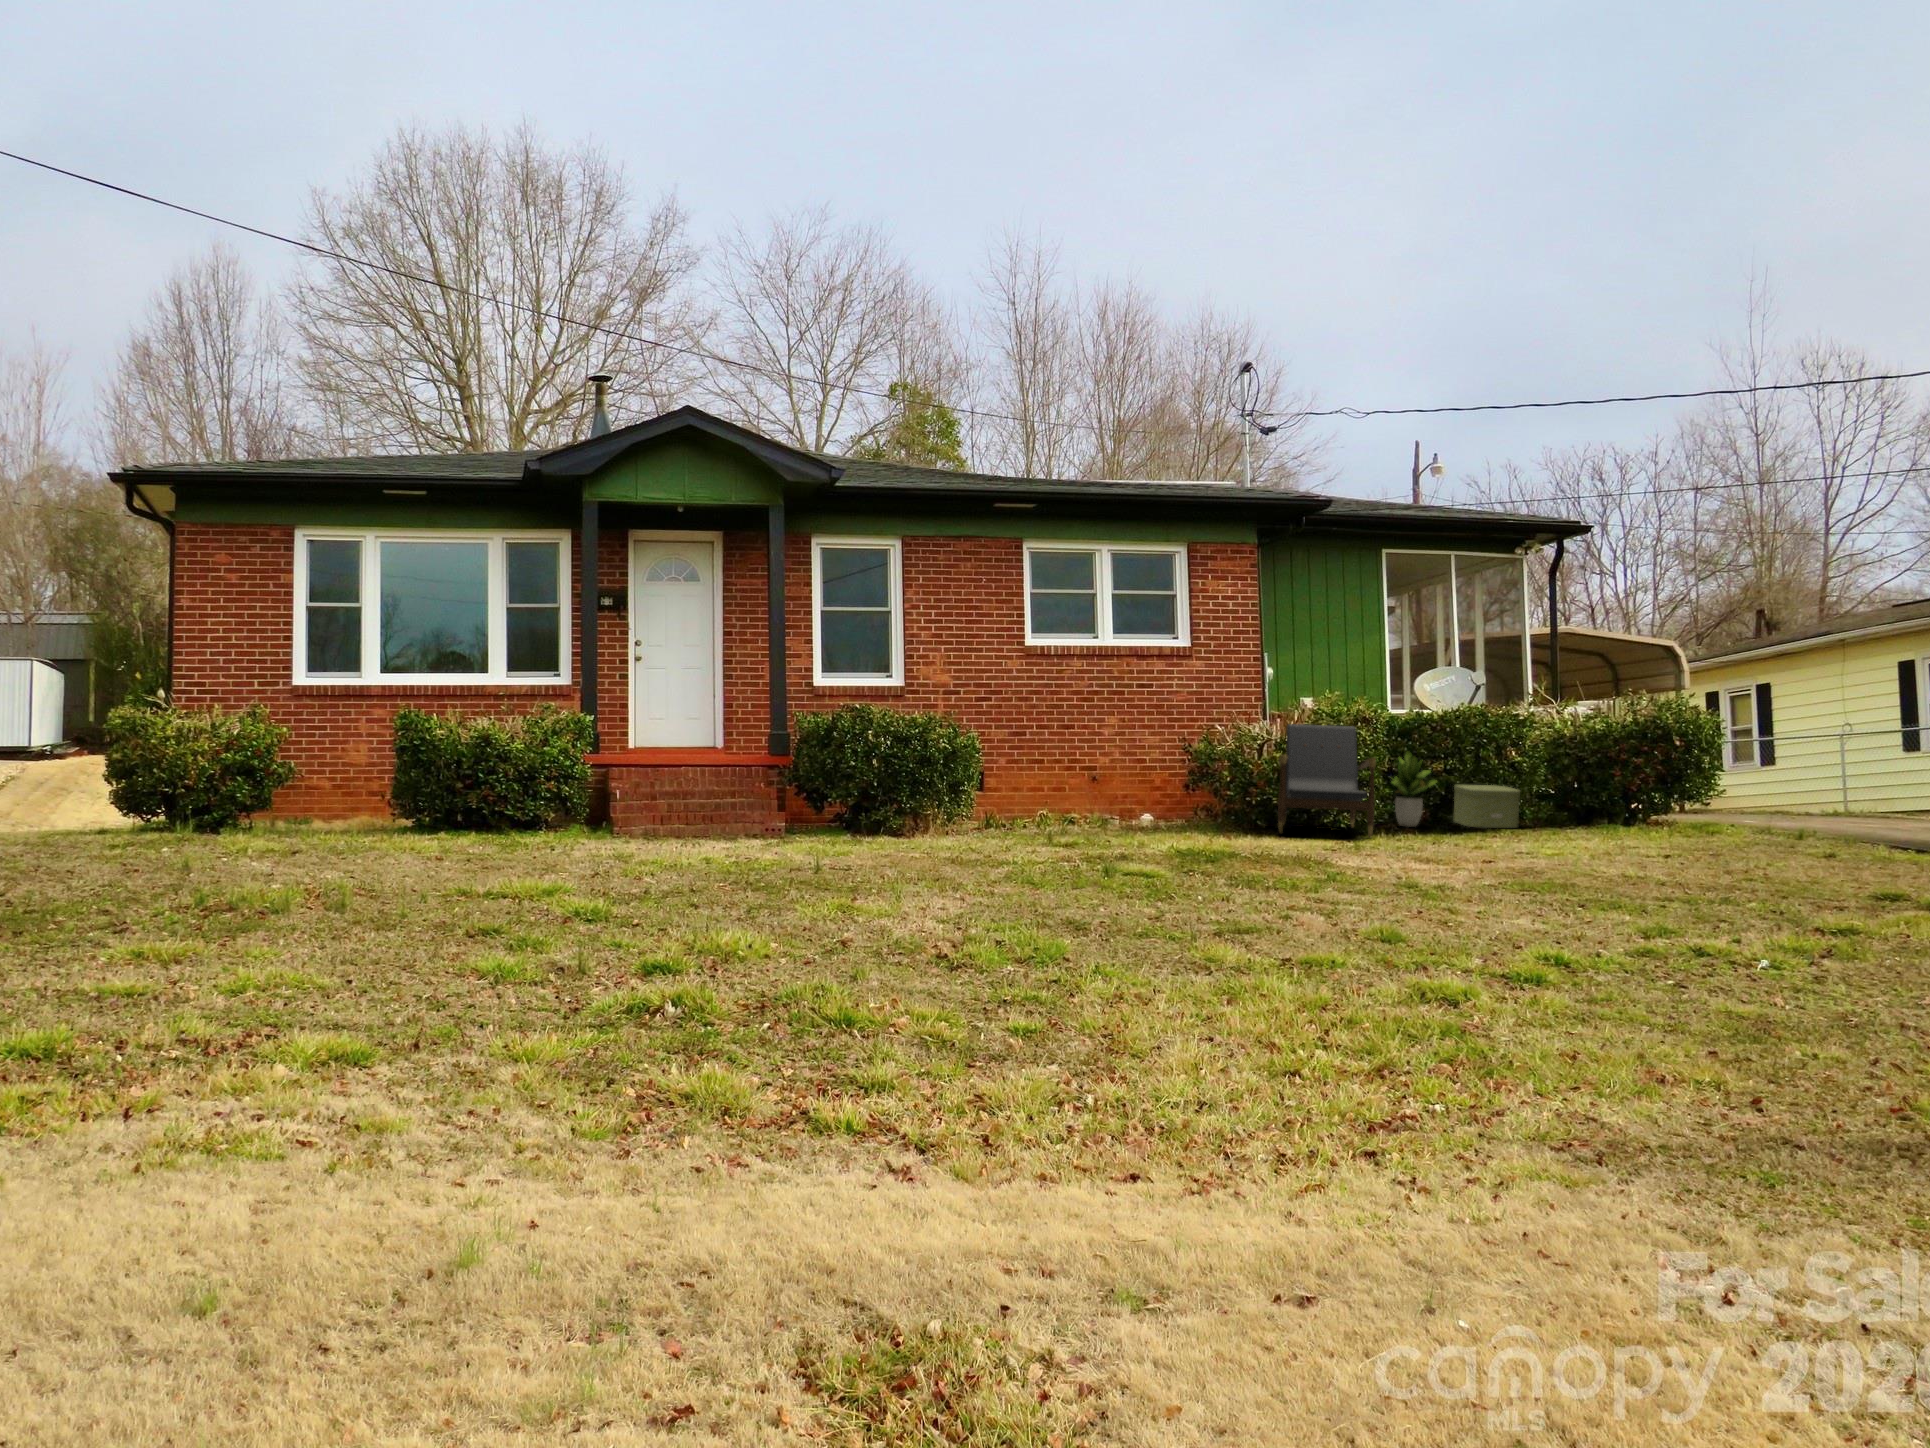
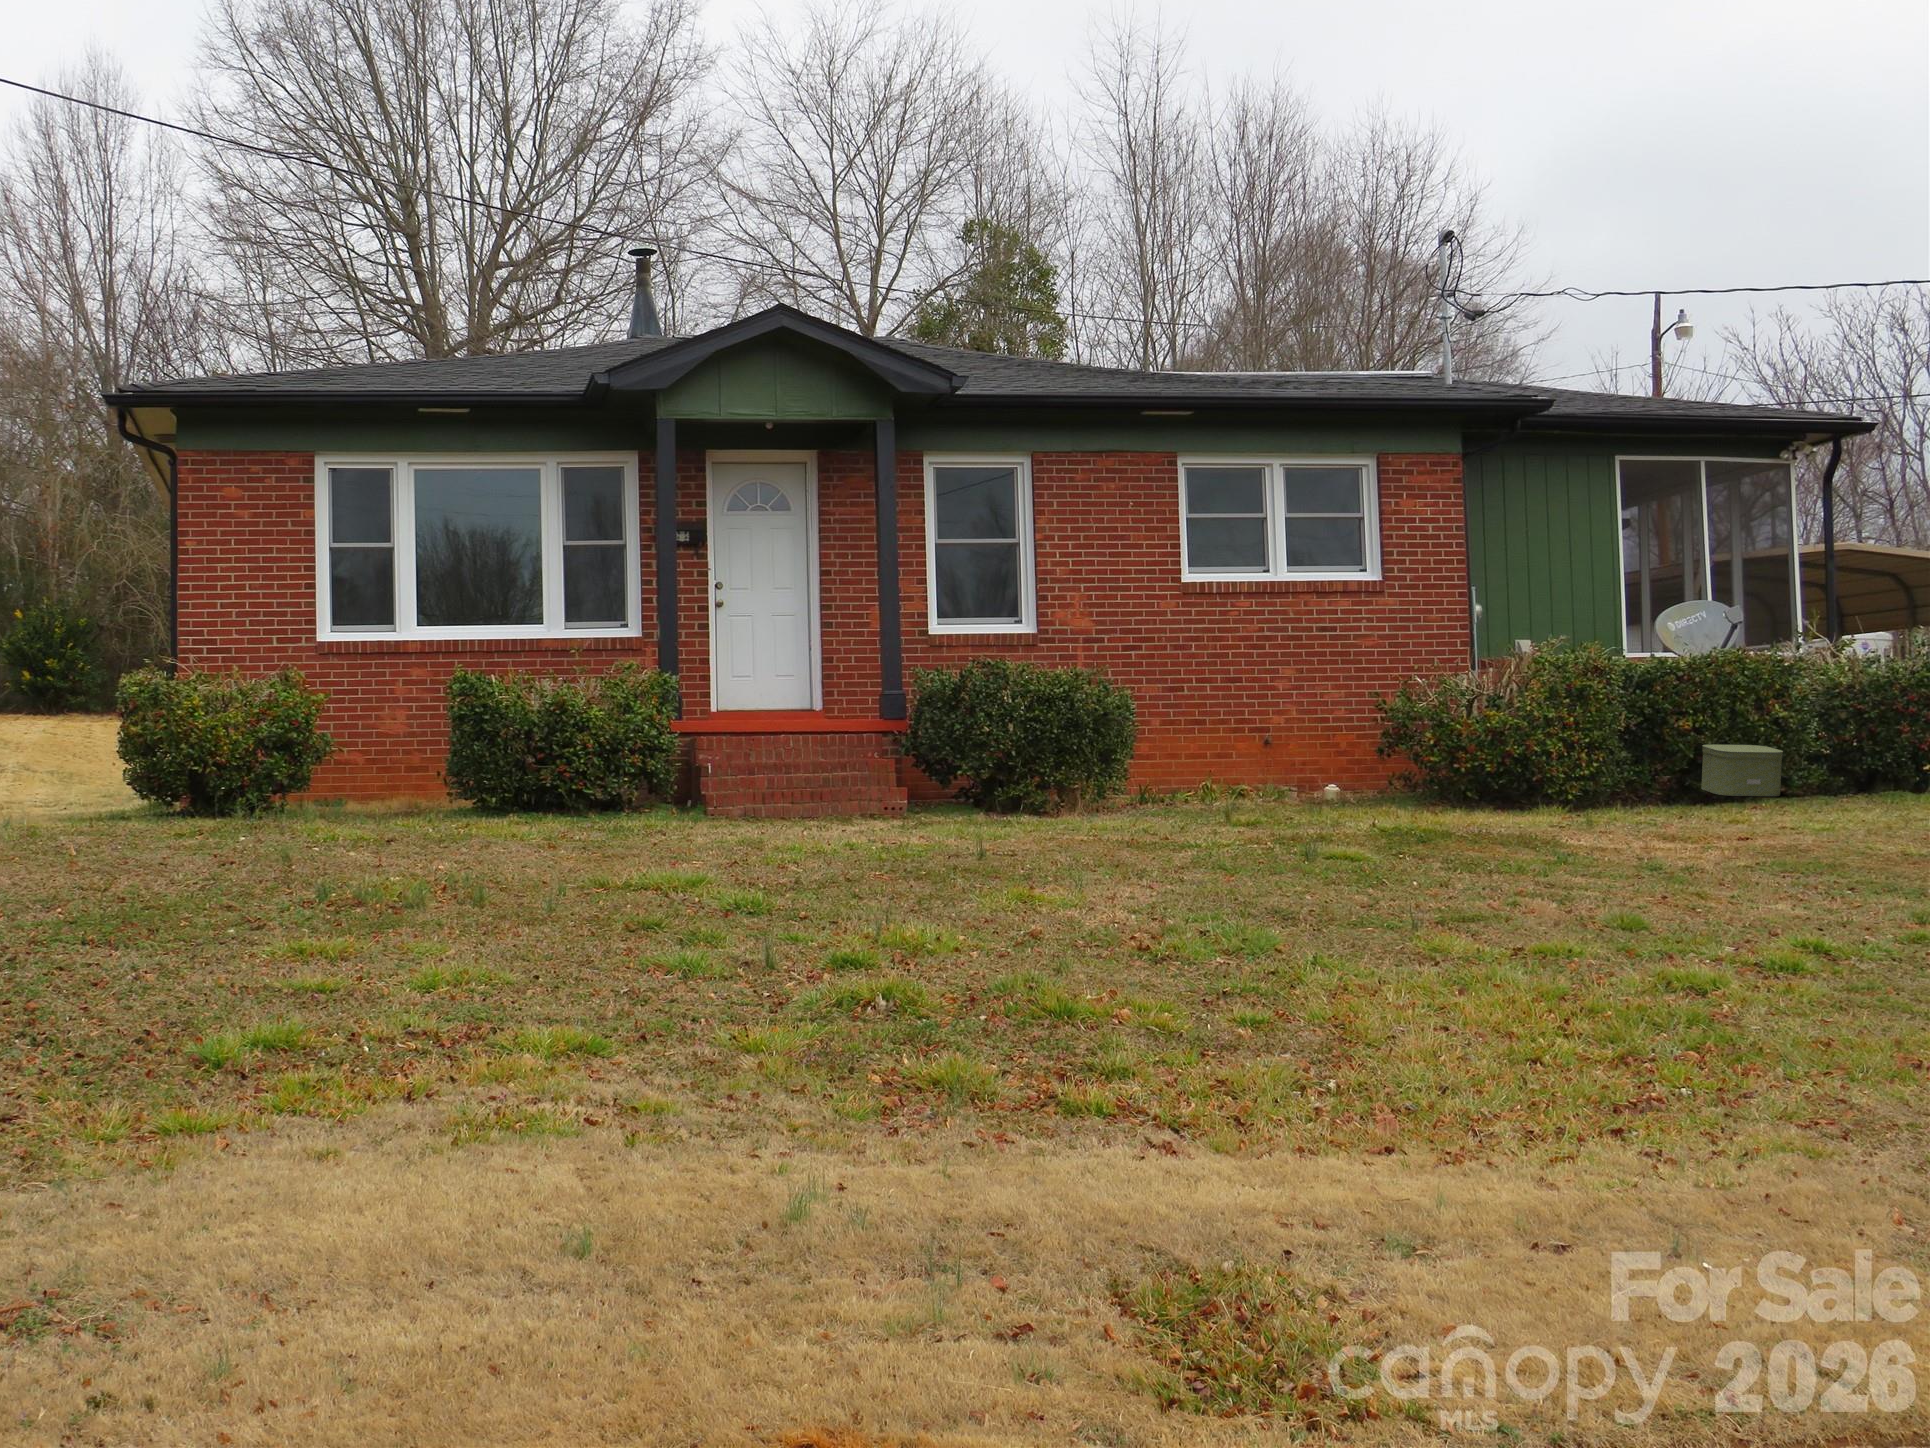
lounge chair: present [1278,724,1376,837] -> none [1491,675,1608,809]
potted plant: present [1392,751,1437,827] -> none [1625,705,1683,796]

